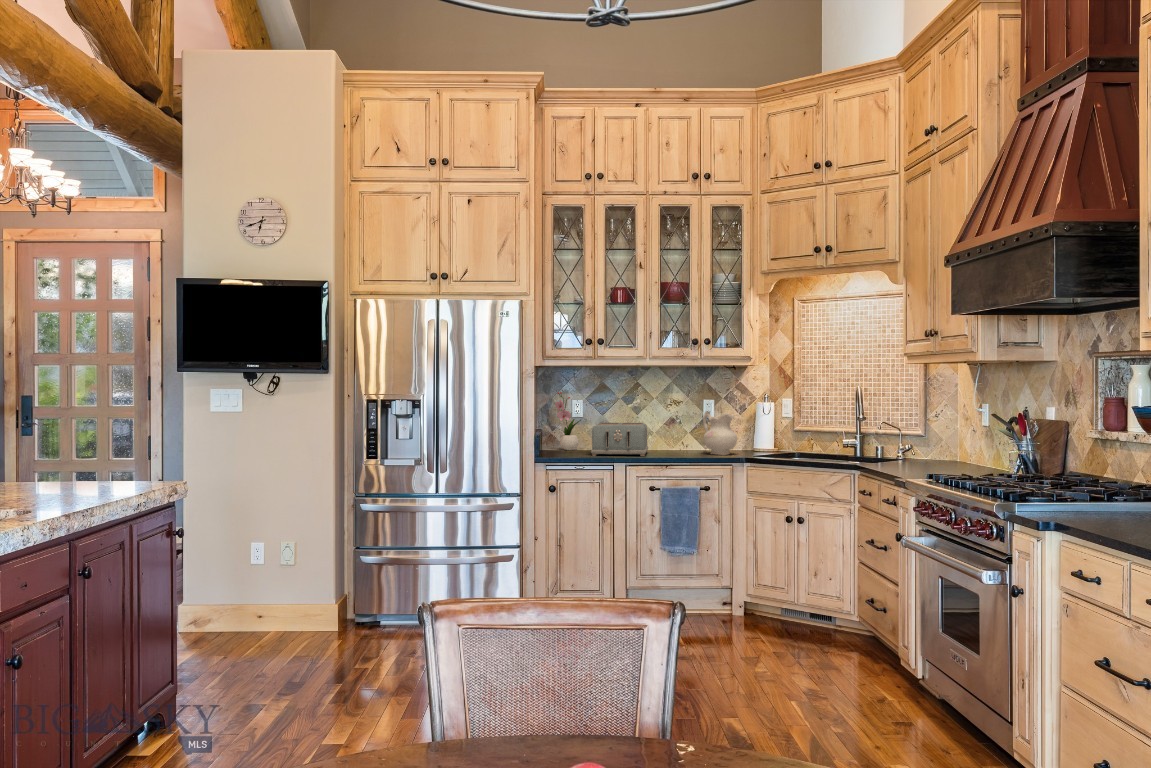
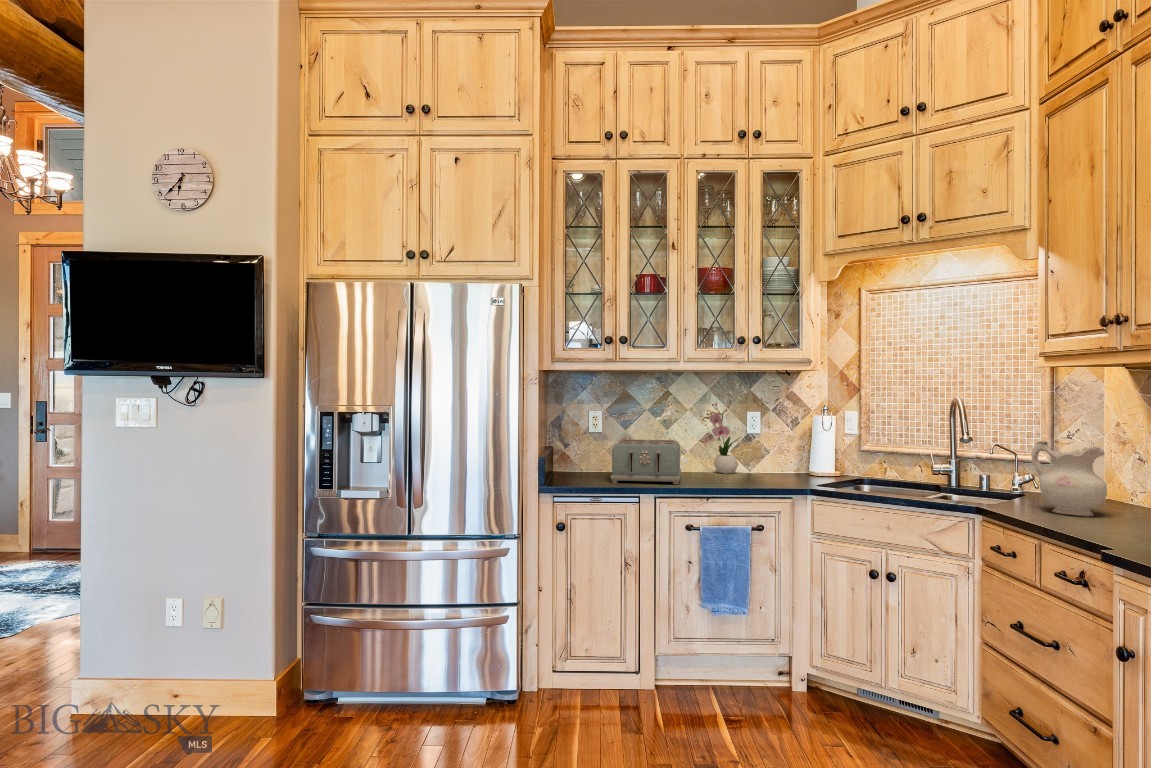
flower arrangement: present [555,392,581,450] -> present [709,404,739,474]
ceramic pitcher: present [703,411,737,455] -> present [1032,441,1107,517]

